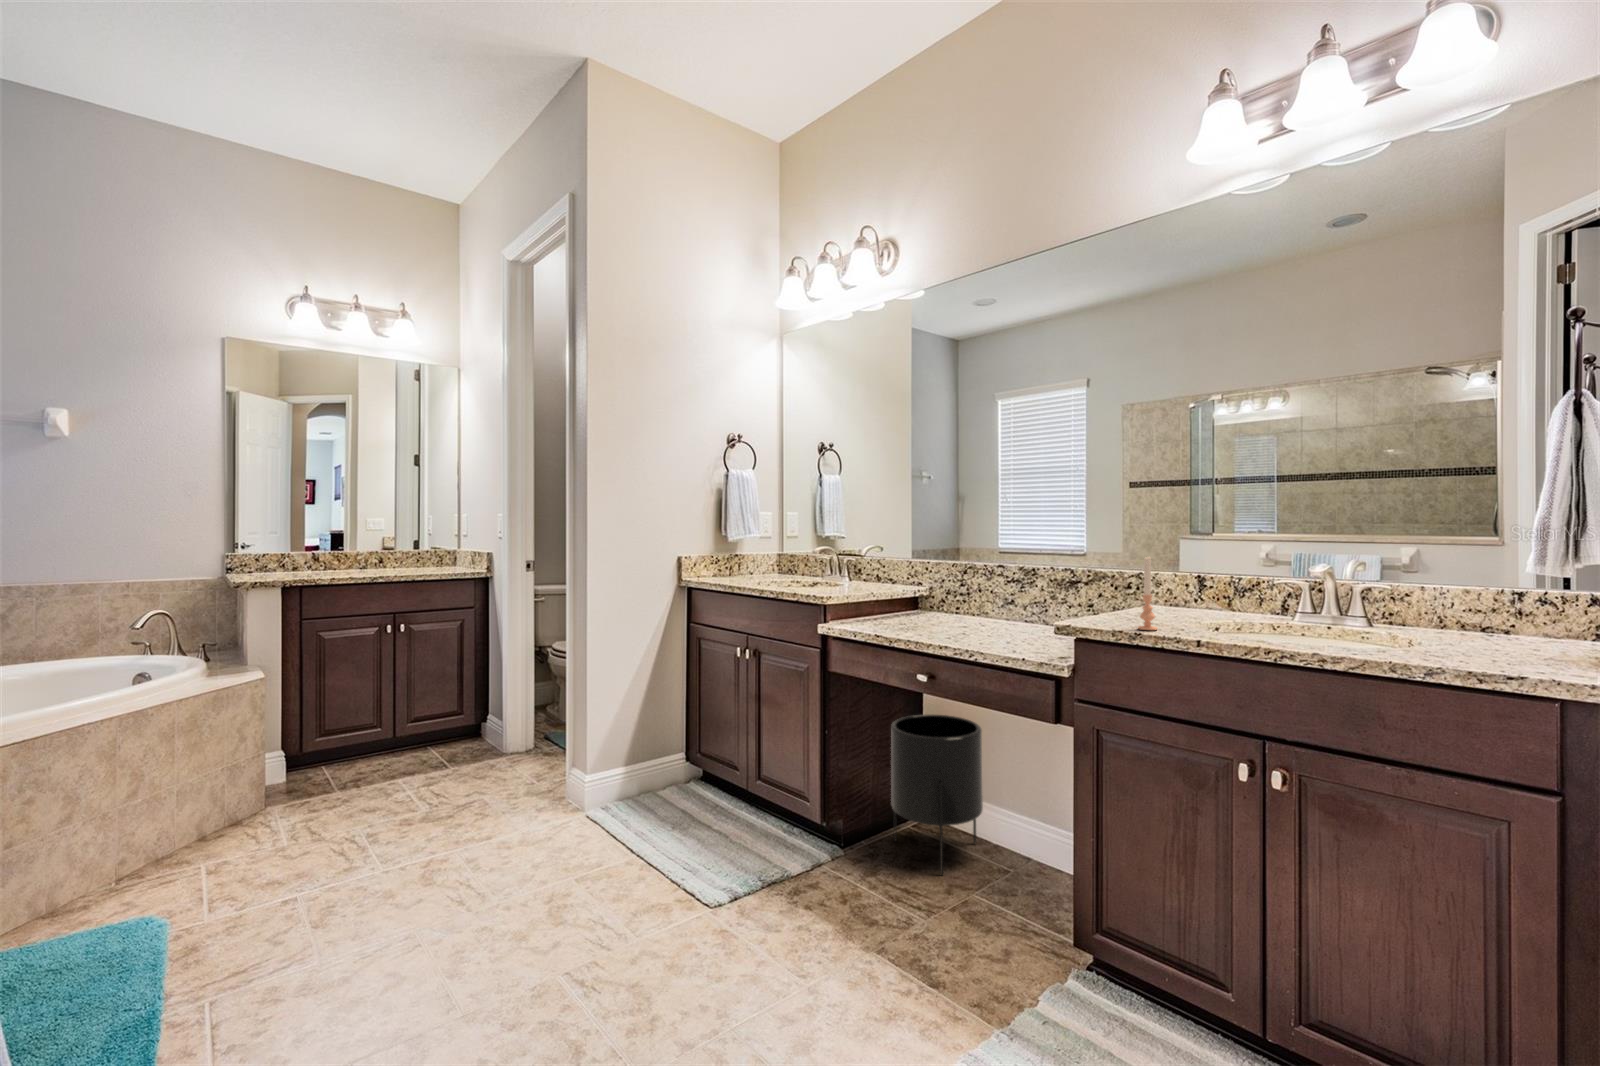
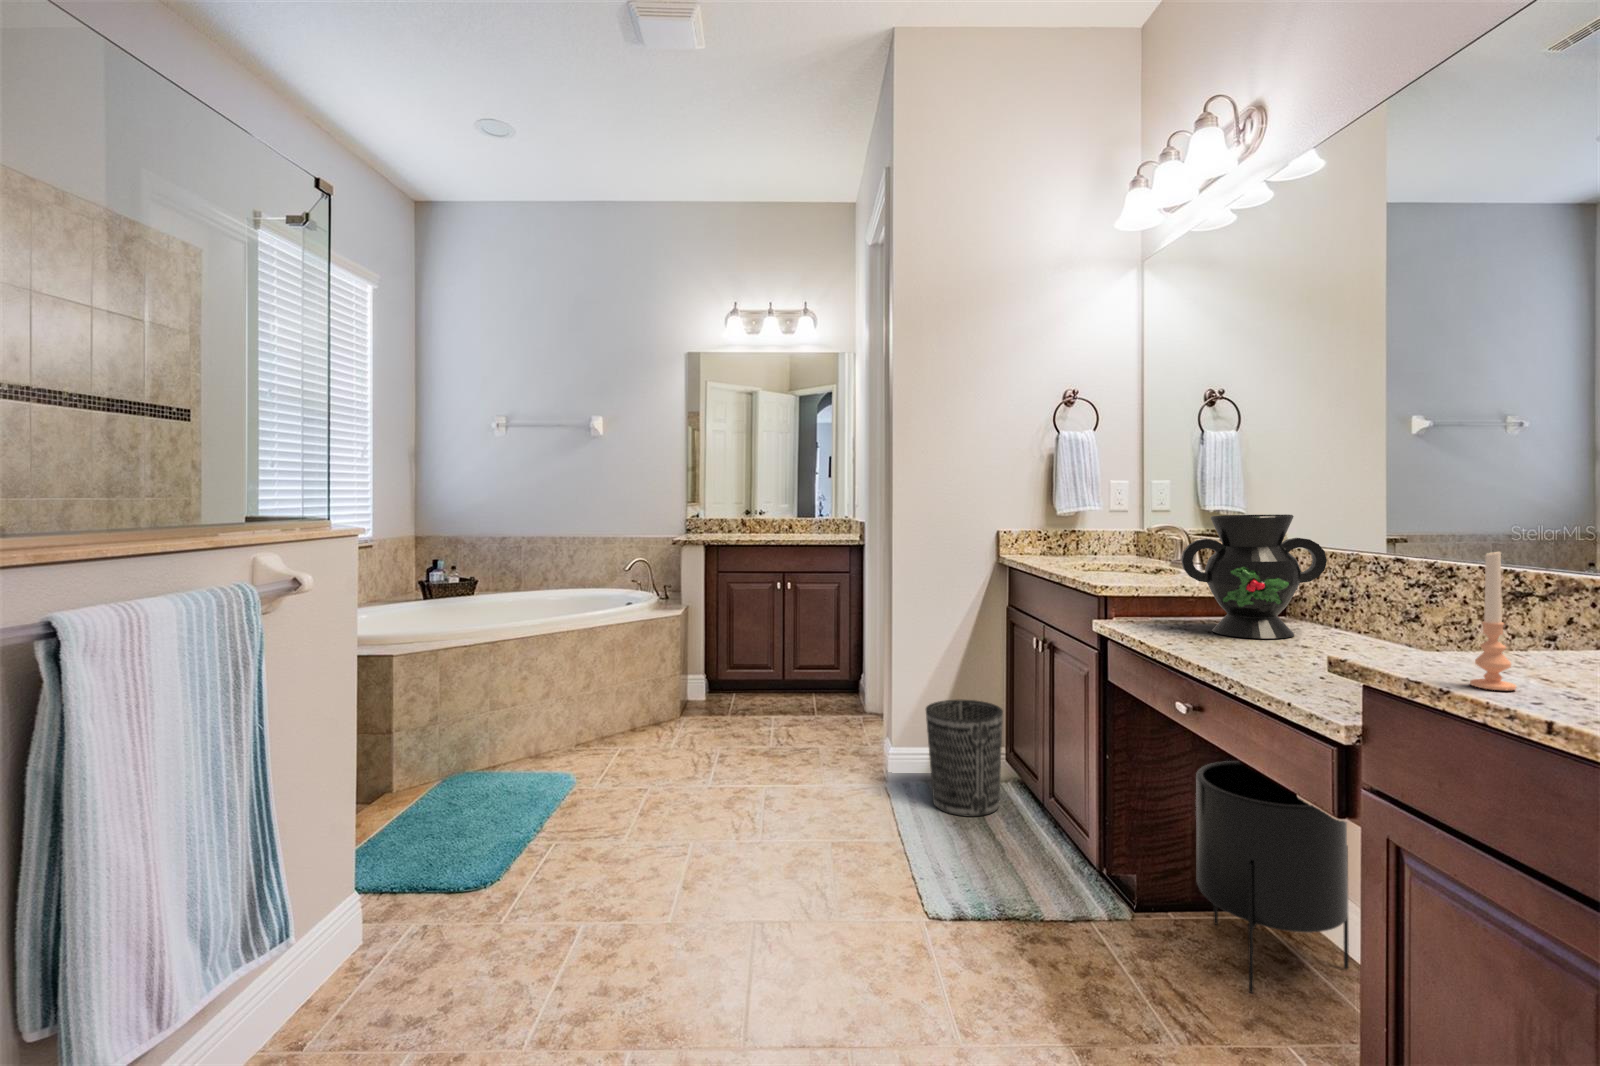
decorative vase: none [882,537,964,624] -> present [1181,514,1327,639]
wastebasket: none [625,710,697,820] -> present [926,700,1003,817]

